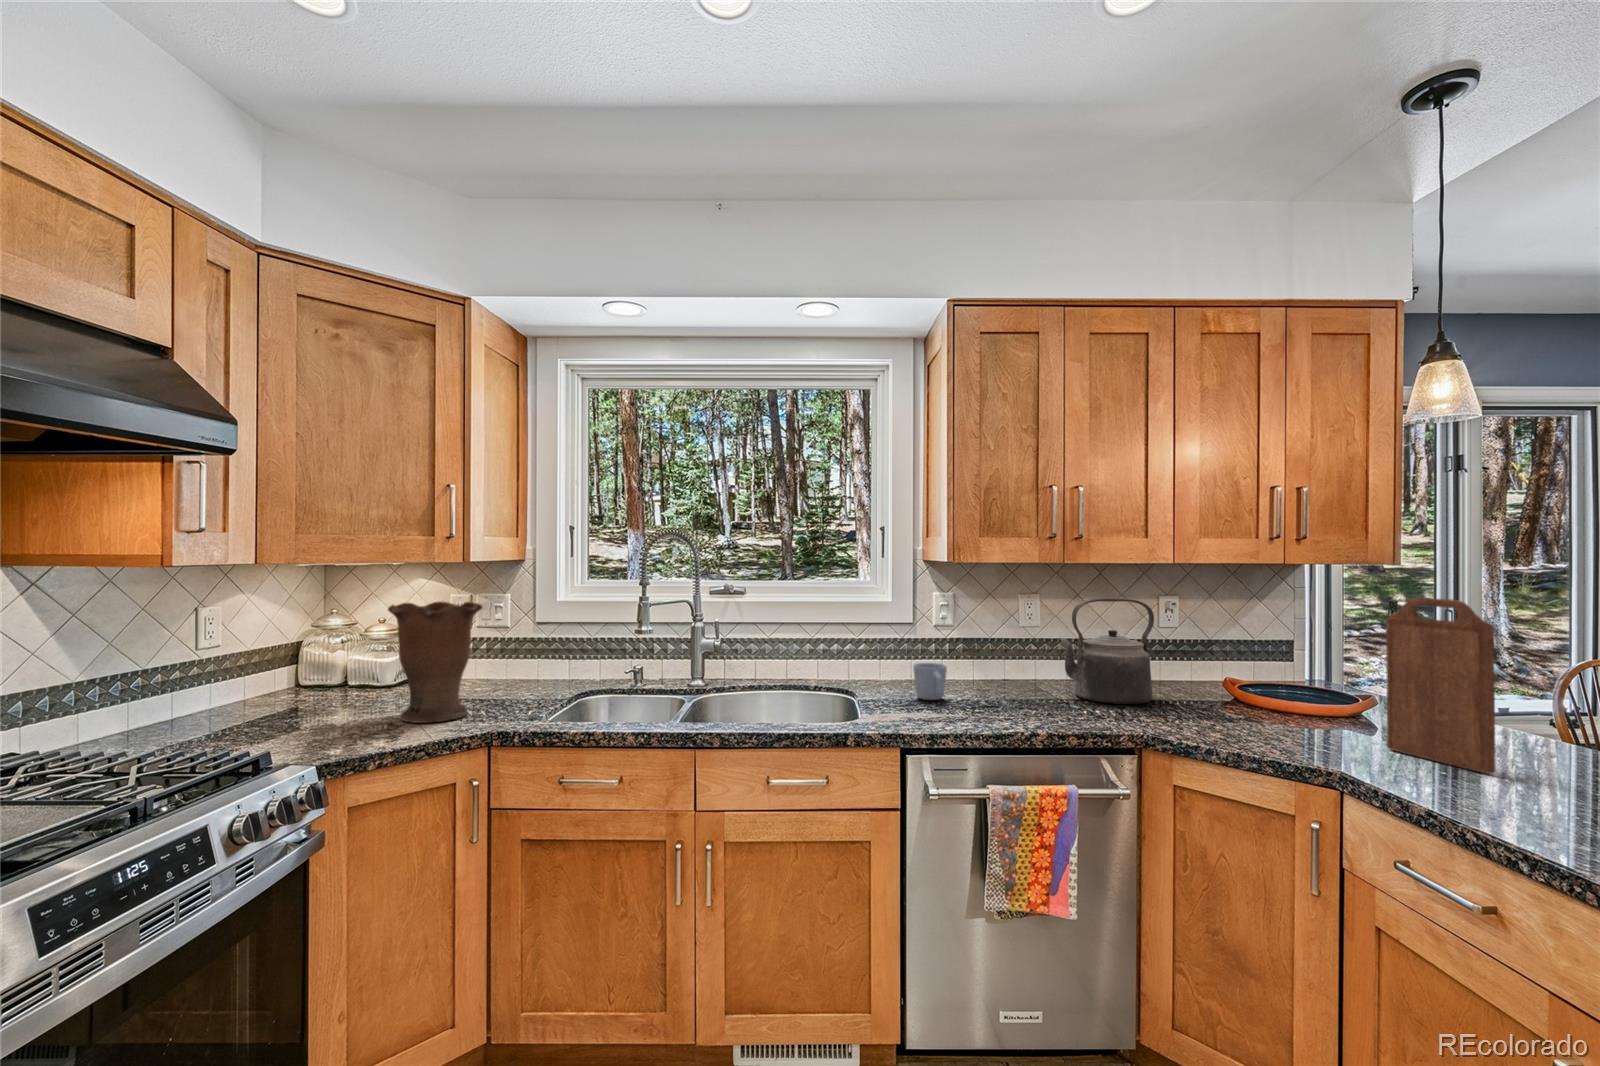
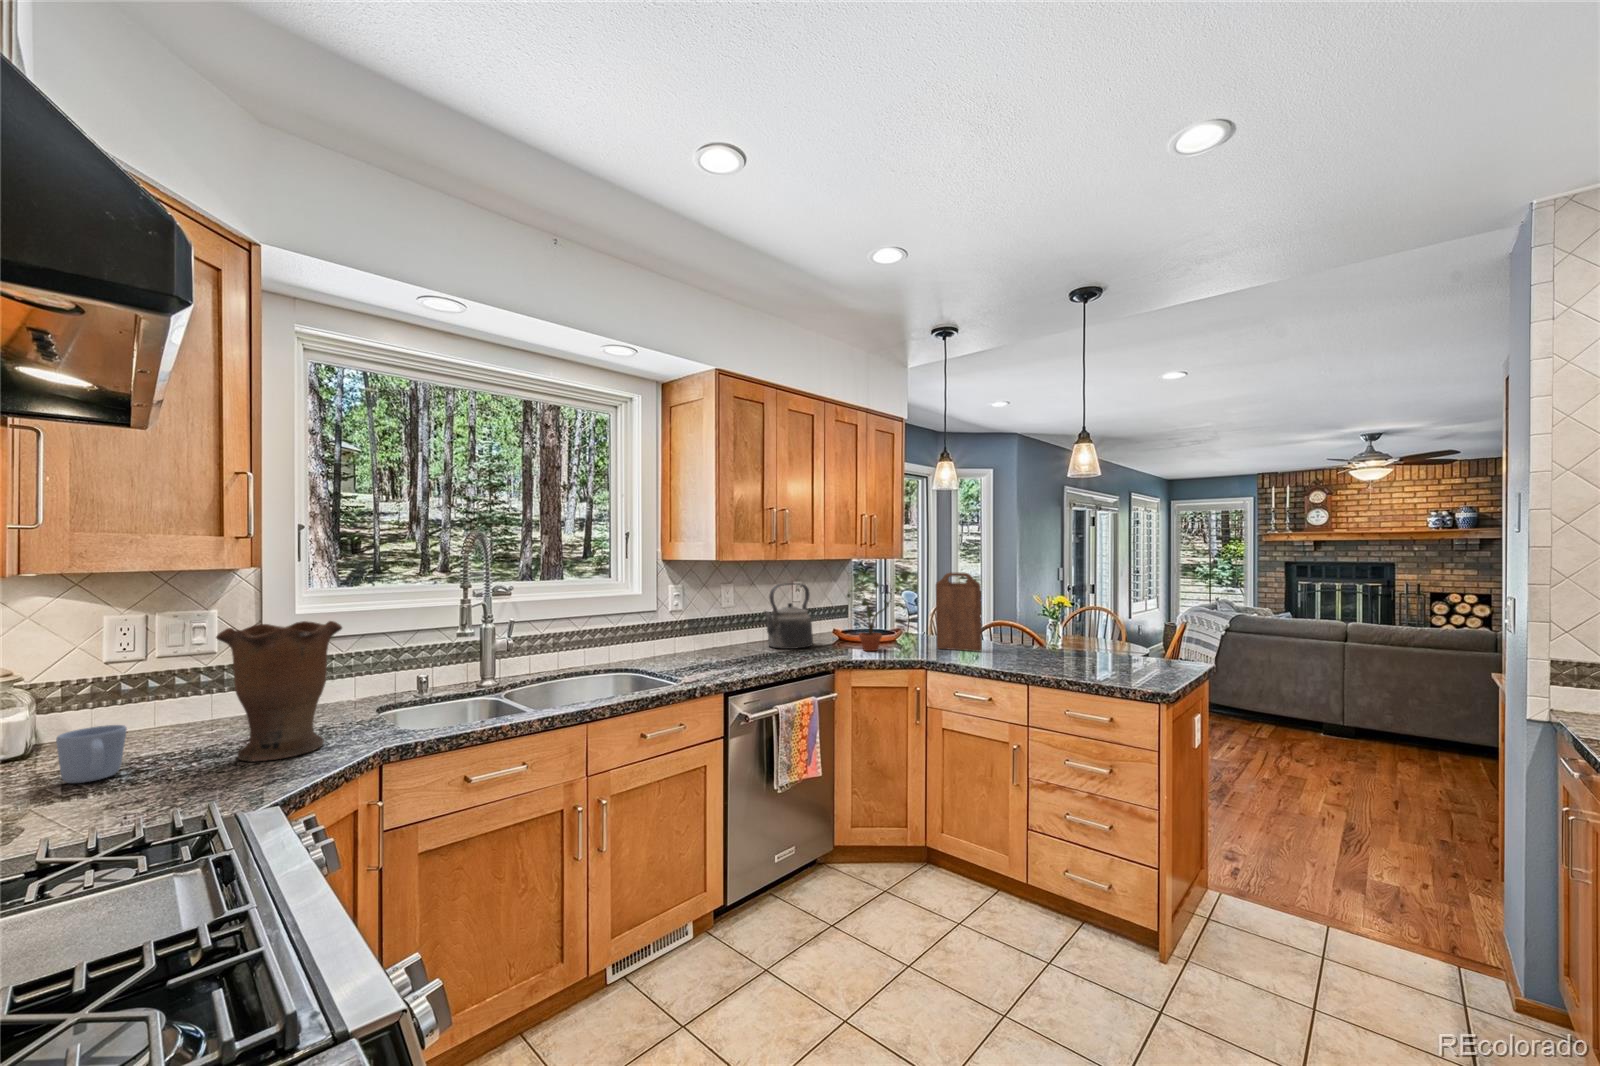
potted plant: none [1189,591,1337,730] -> present [847,572,909,651]
mug: present [913,663,947,700] -> present [56,725,127,783]

